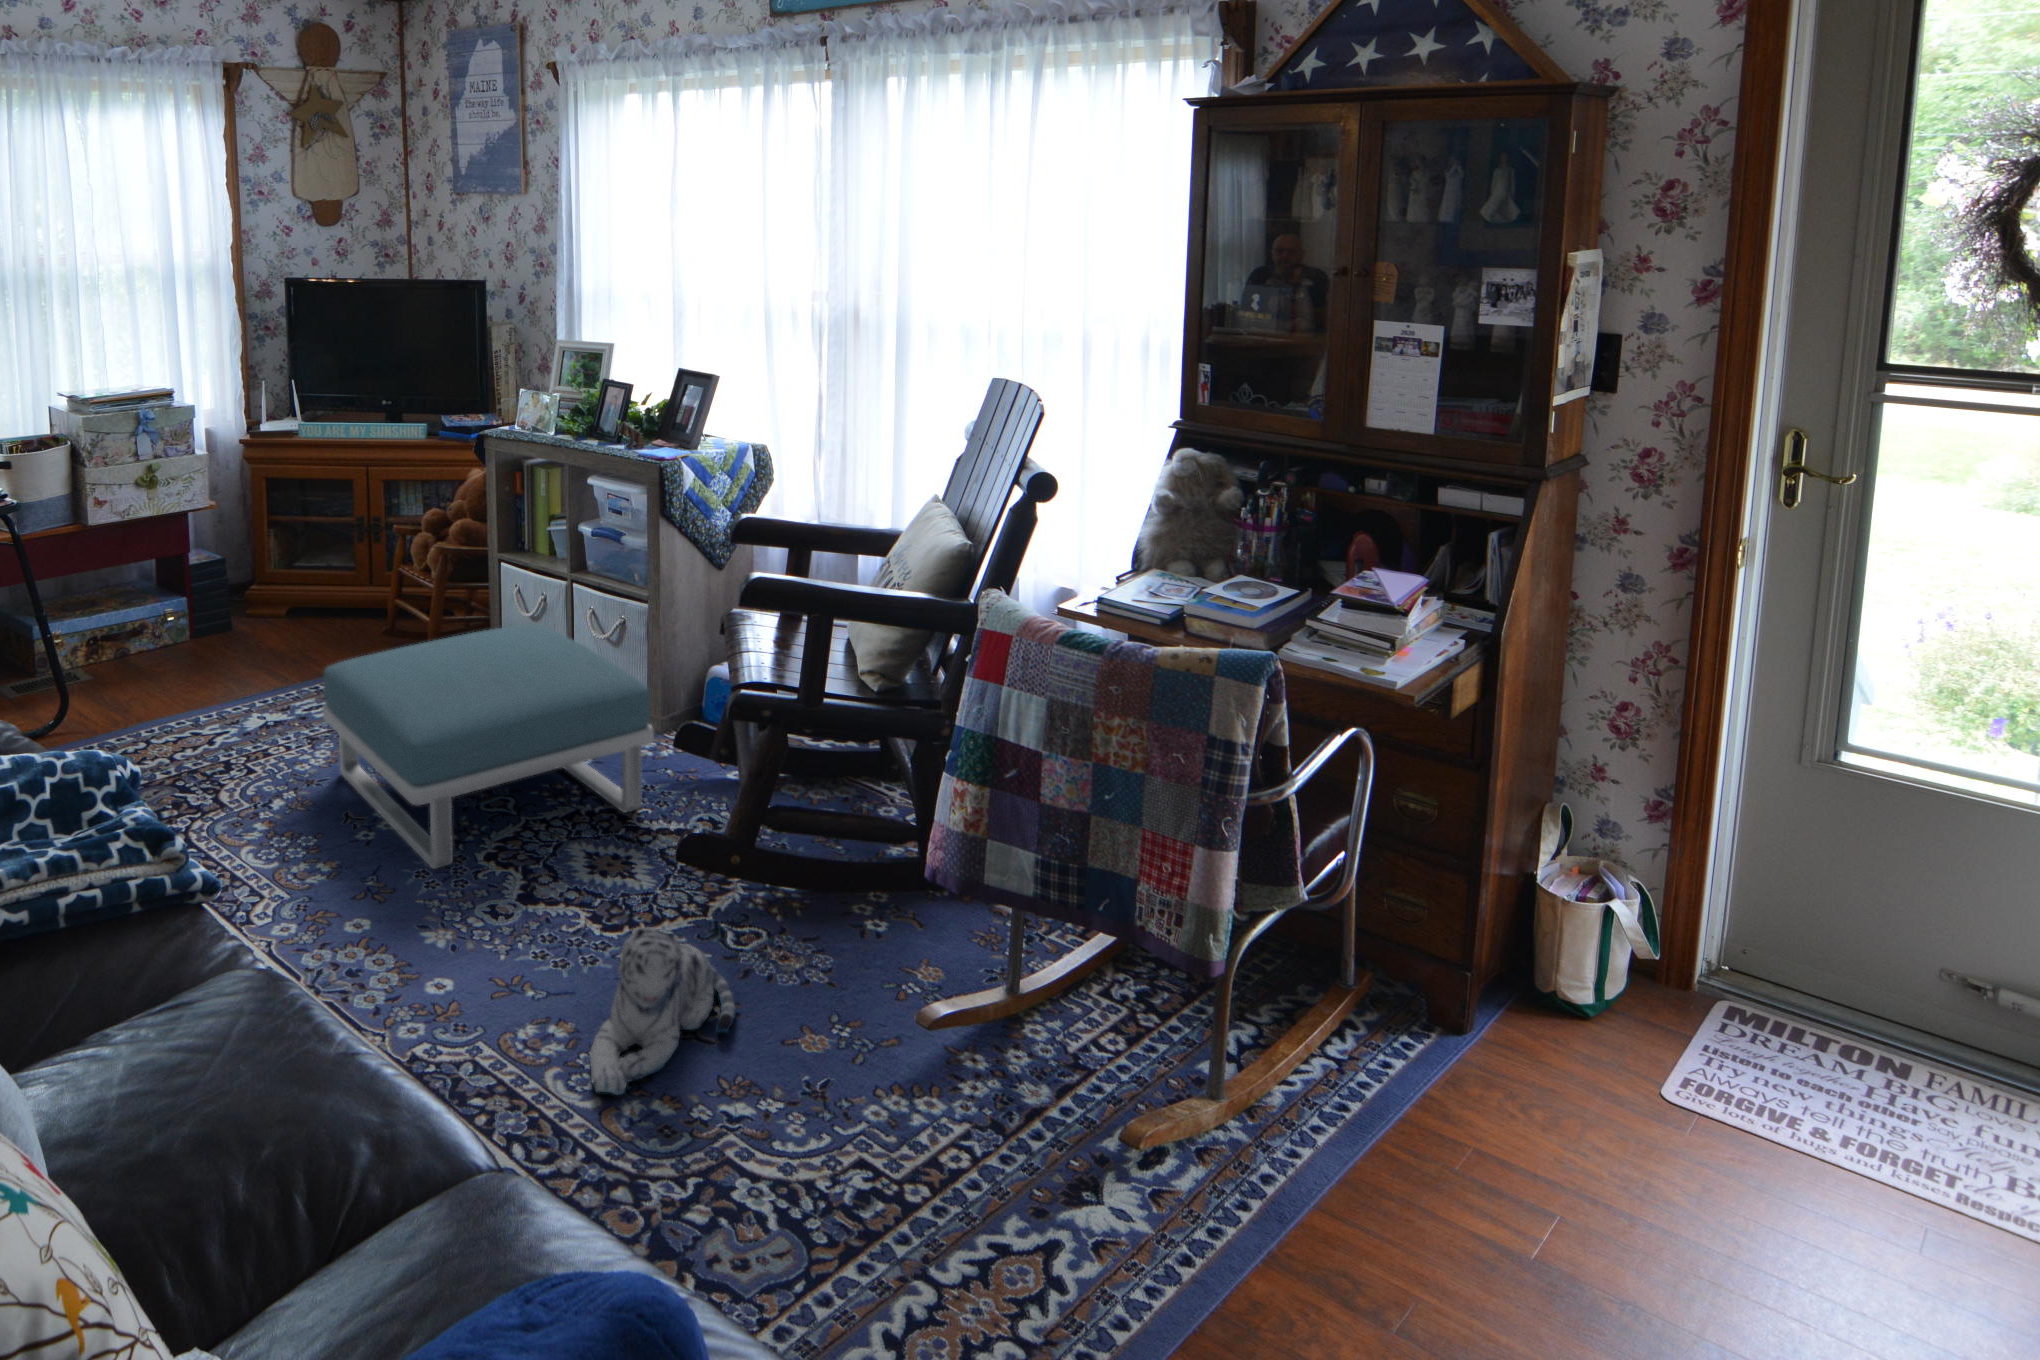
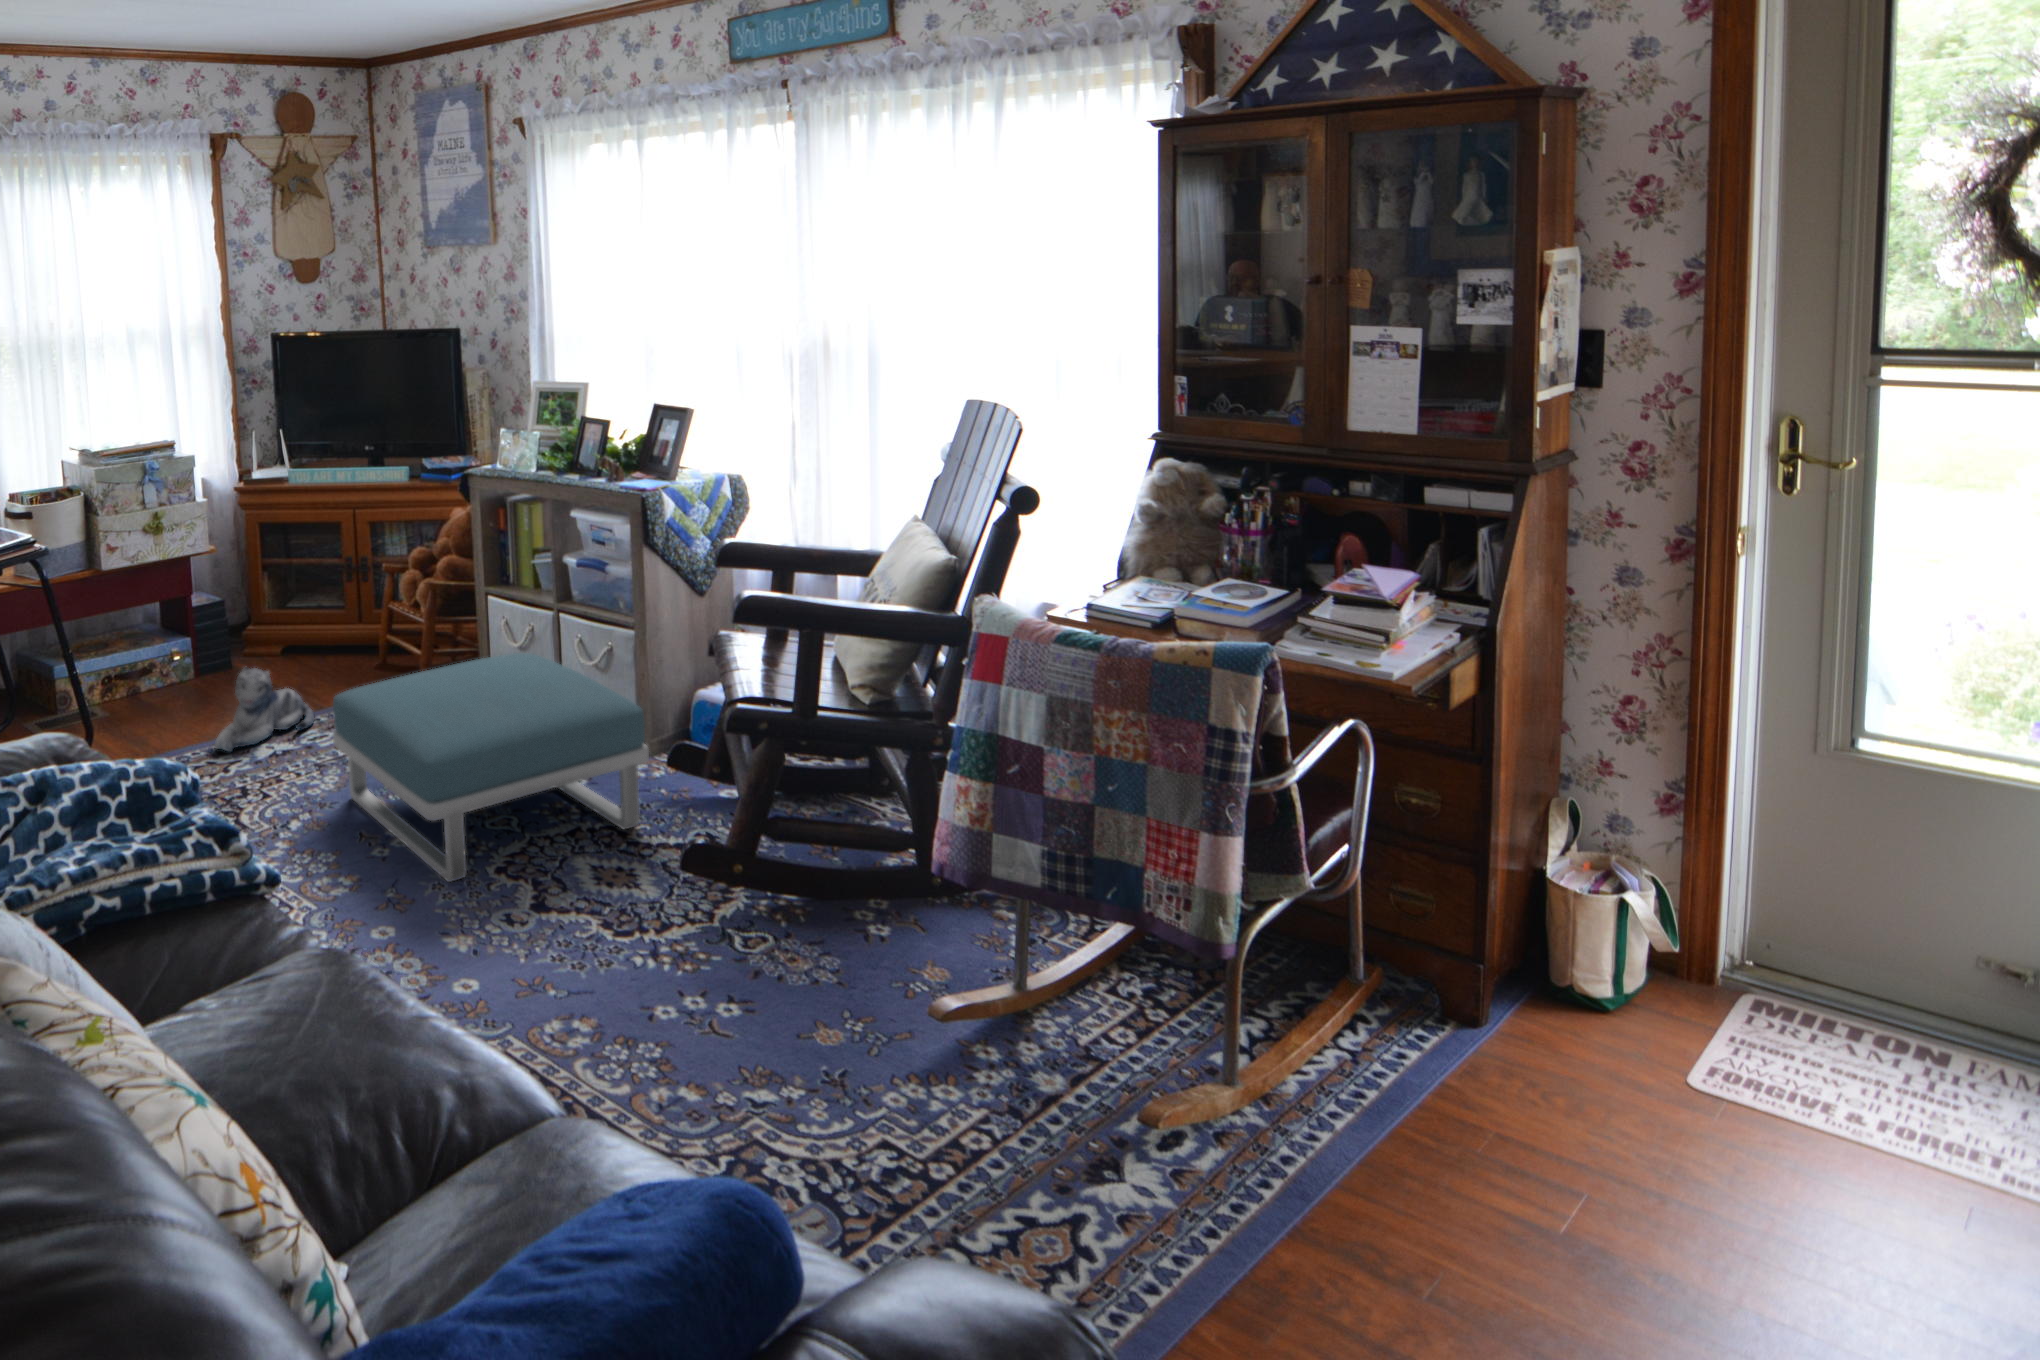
plush toy: present [590,927,736,1095] -> present [214,667,315,752]

